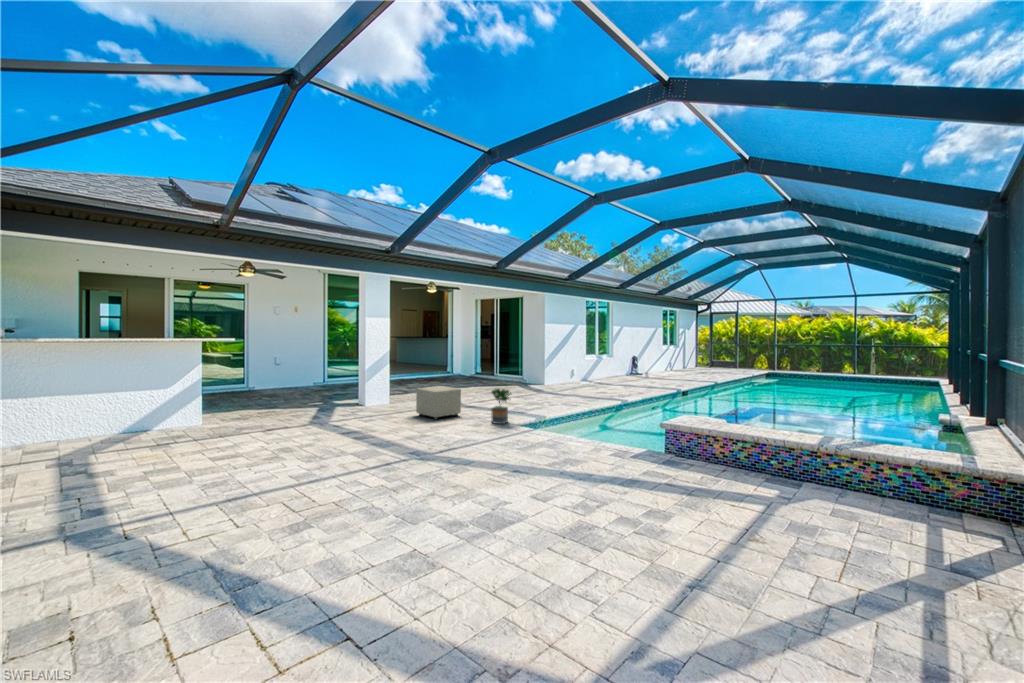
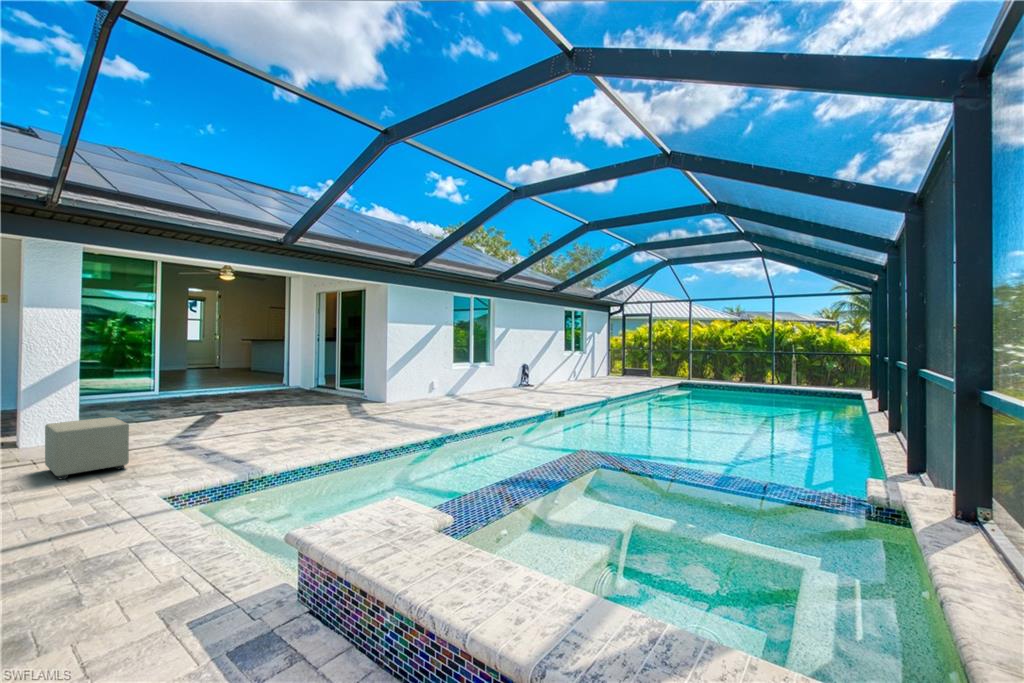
potted tree: present [491,389,511,424] -> none [145,424,196,488]

